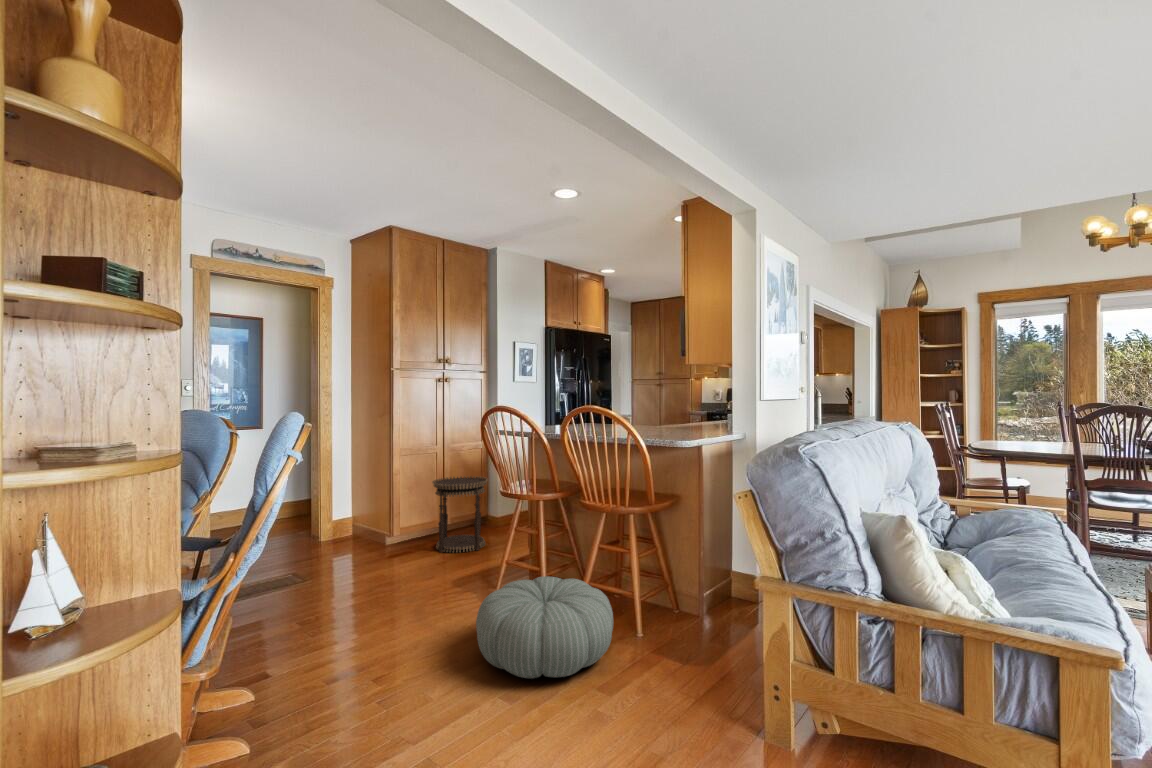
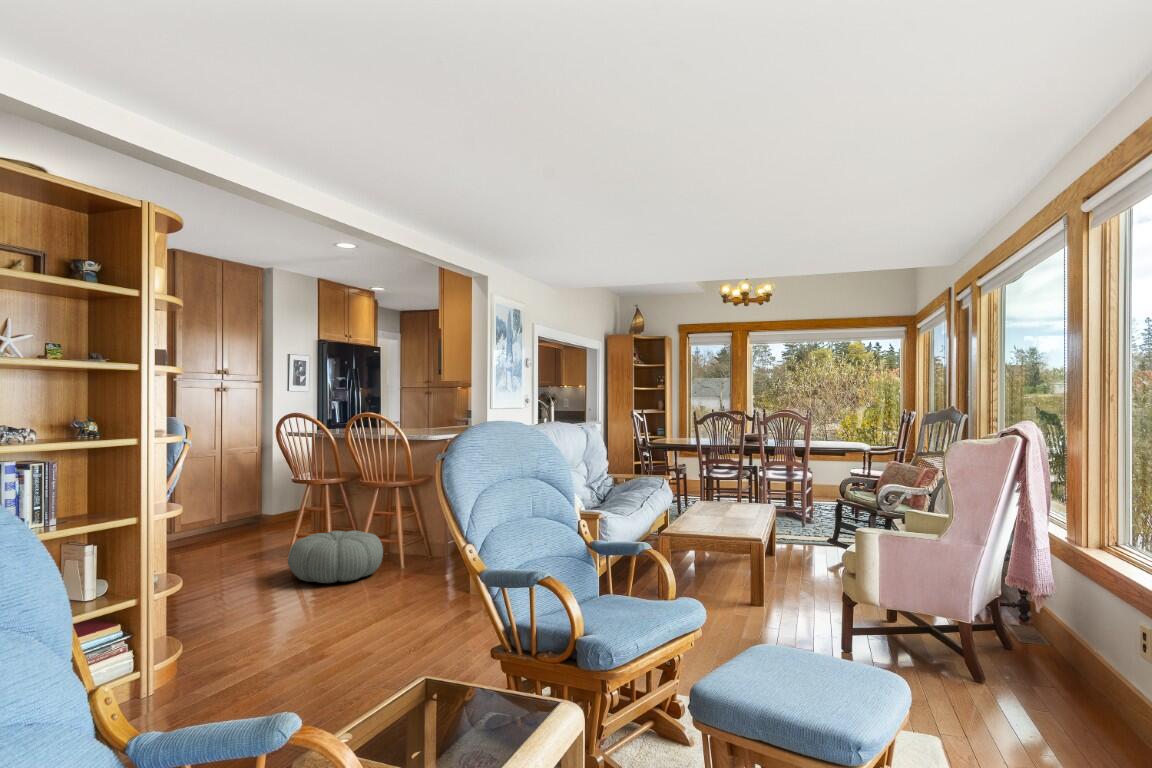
side table: present [432,476,488,553] -> none [214,475,268,541]

